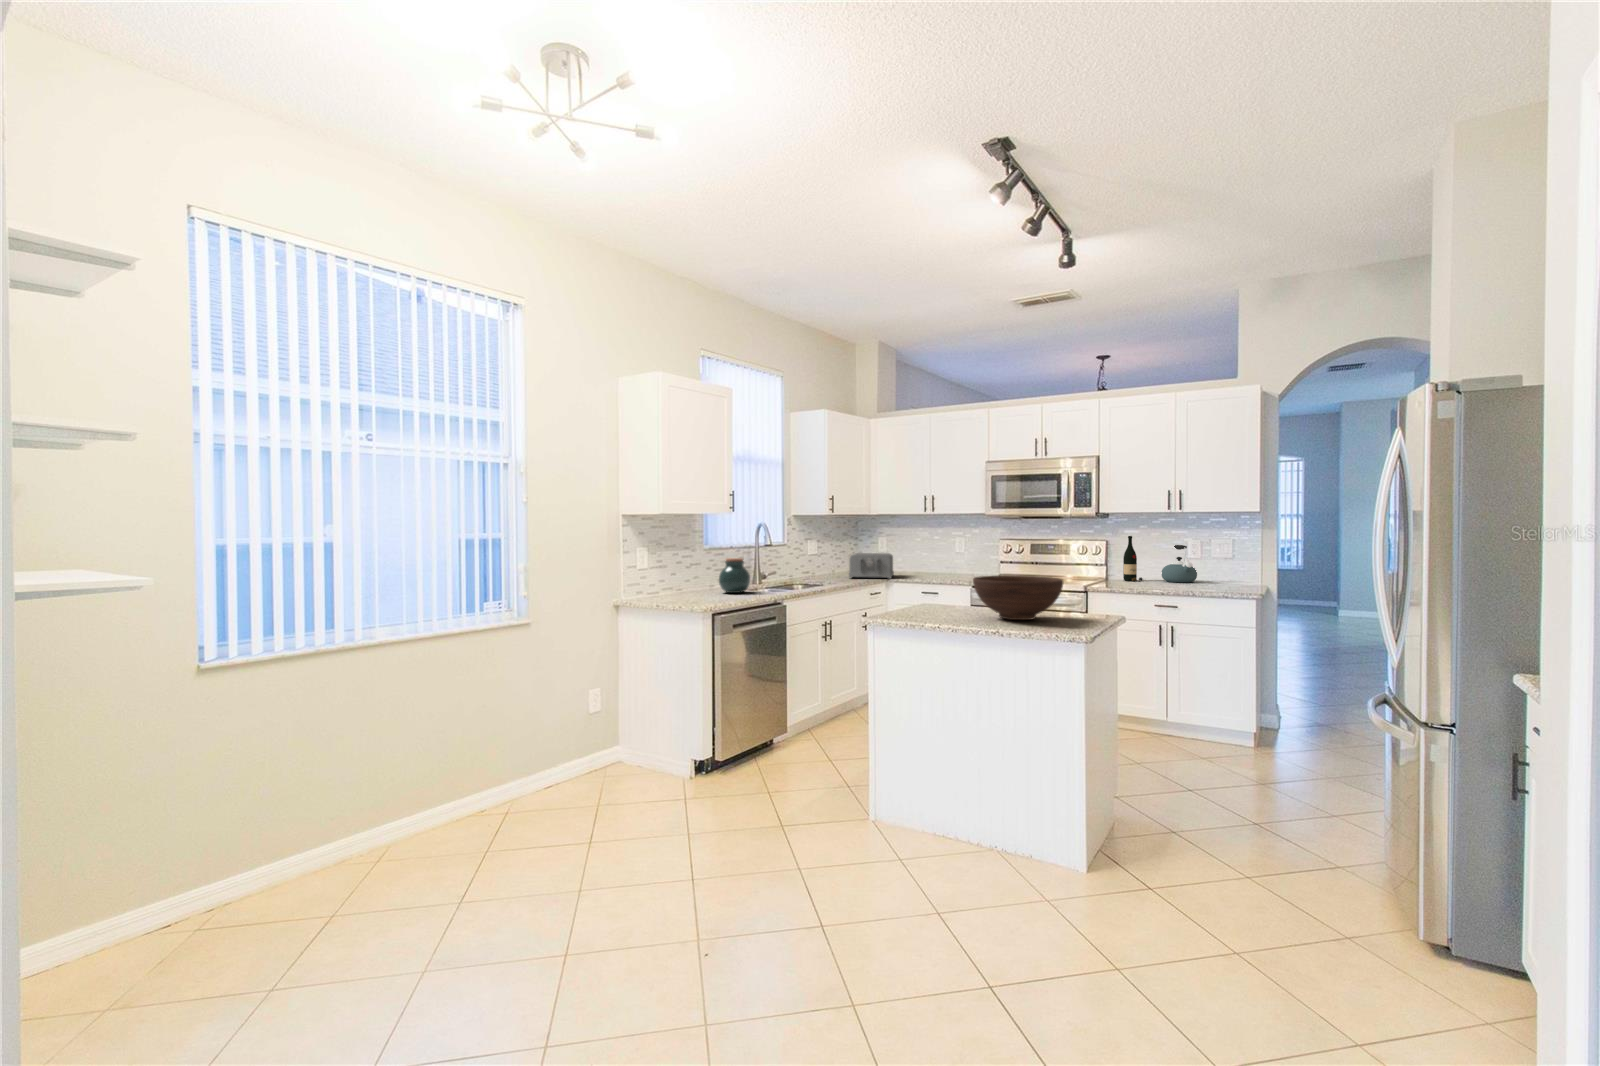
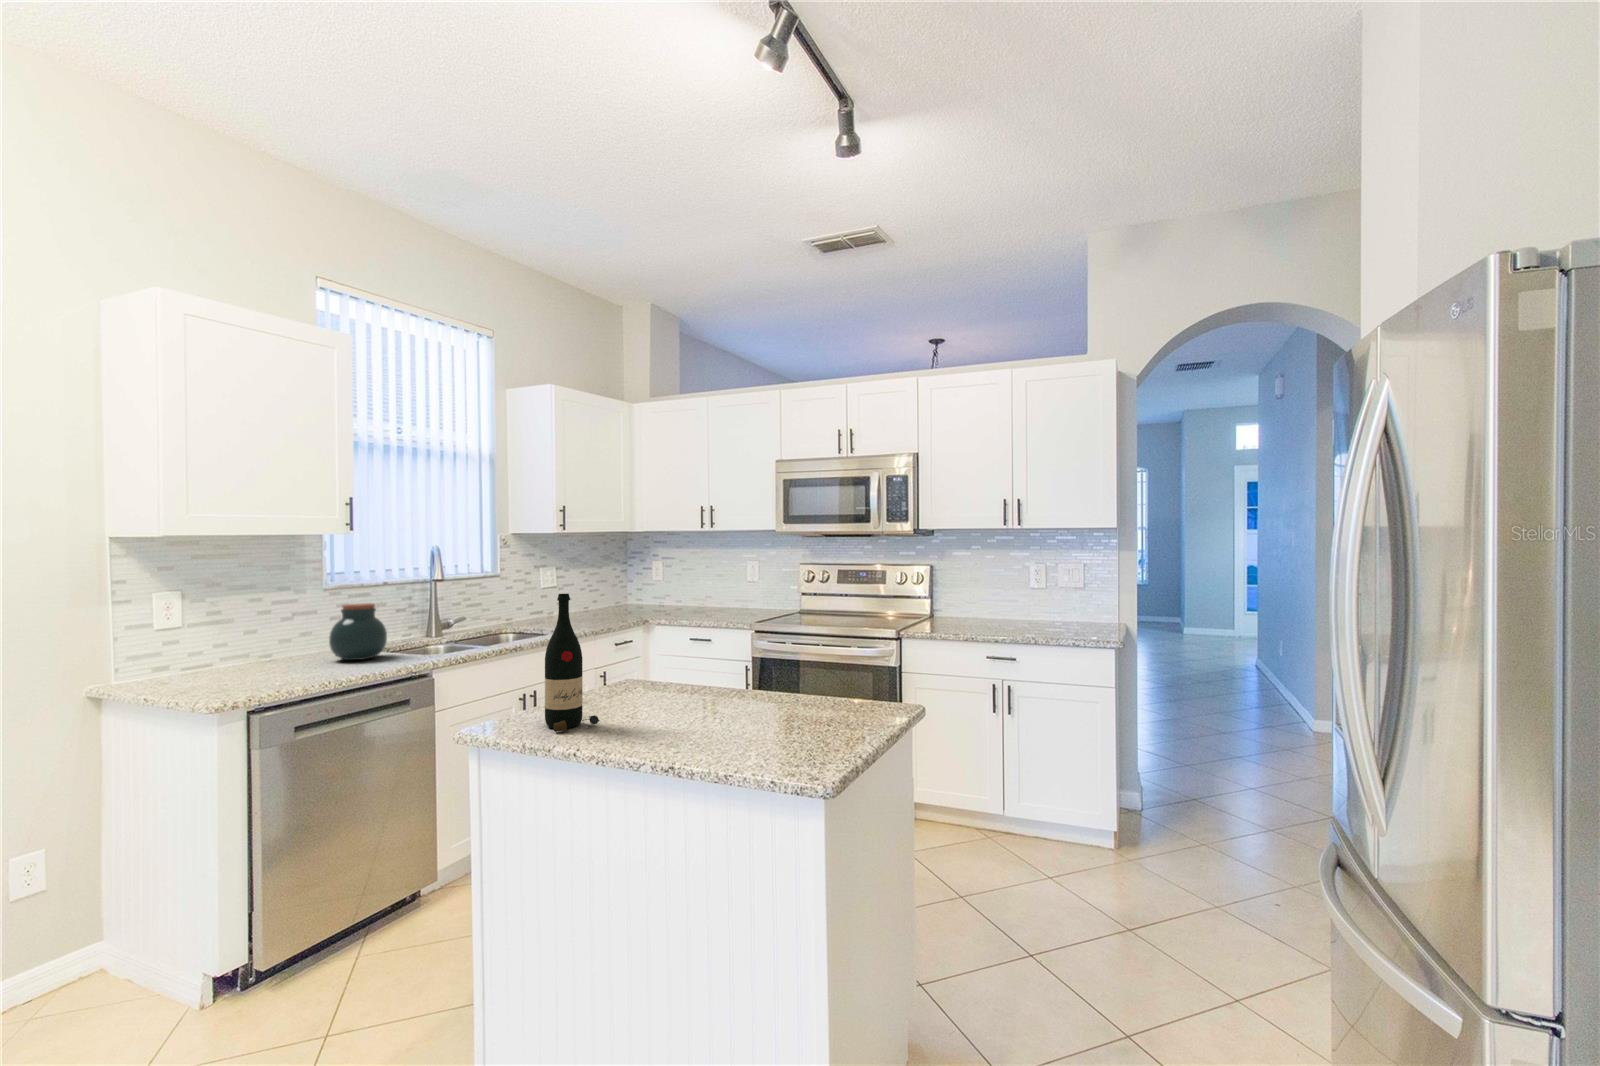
wine bottle: present [1123,536,1143,581] -> present [545,594,599,731]
kettle: present [1162,545,1197,583] -> none [998,571,1041,621]
toaster: present [849,553,894,579] -> none [590,584,661,621]
fruit bowl: present [973,576,1063,620] -> none [658,645,814,733]

